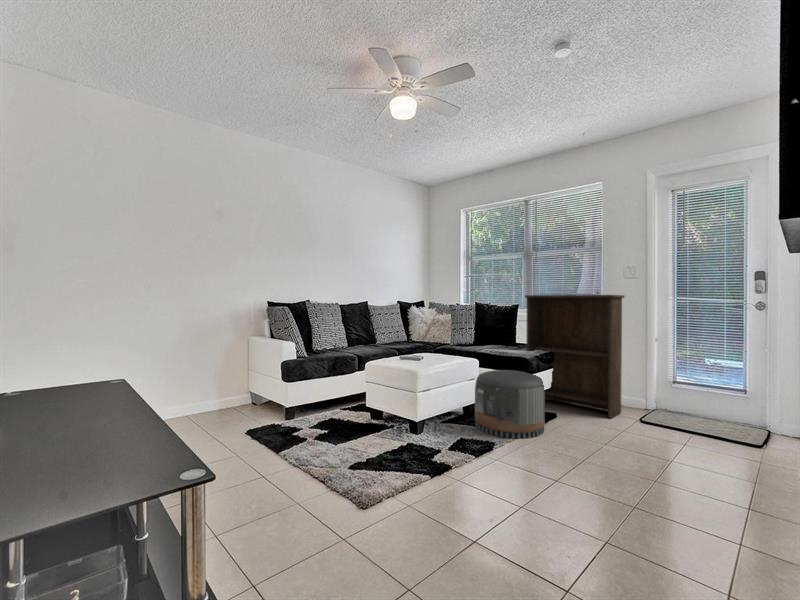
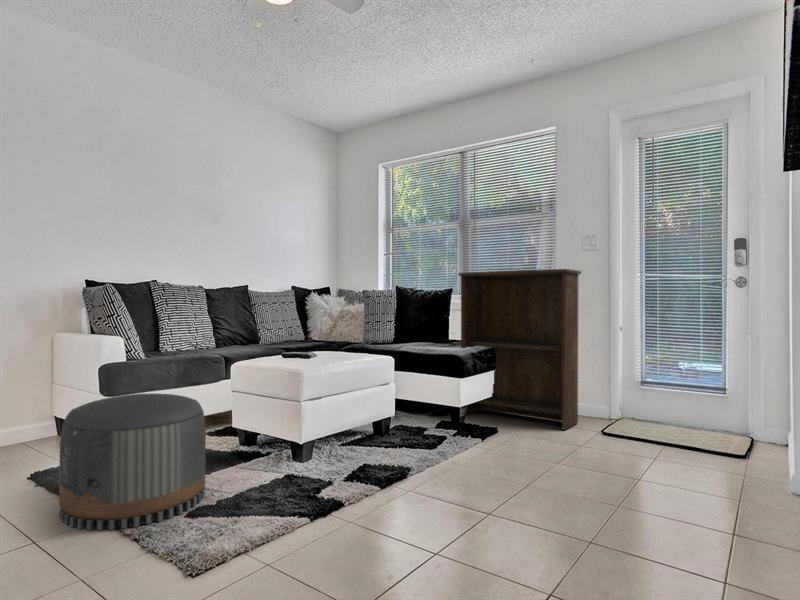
pouf: present [475,370,545,438] -> present [59,393,206,530]

